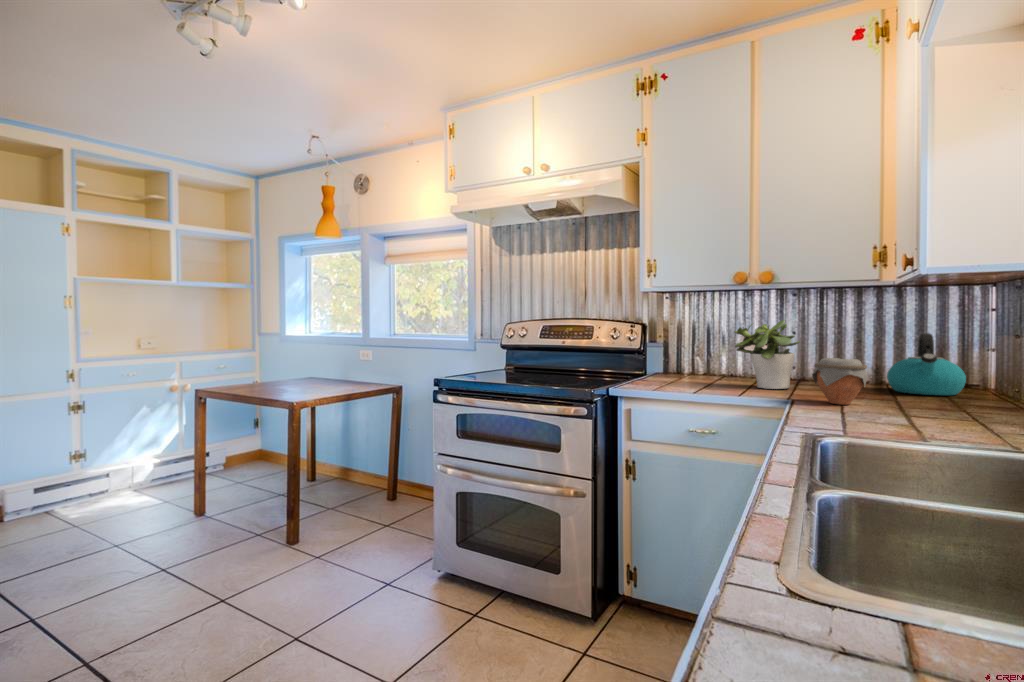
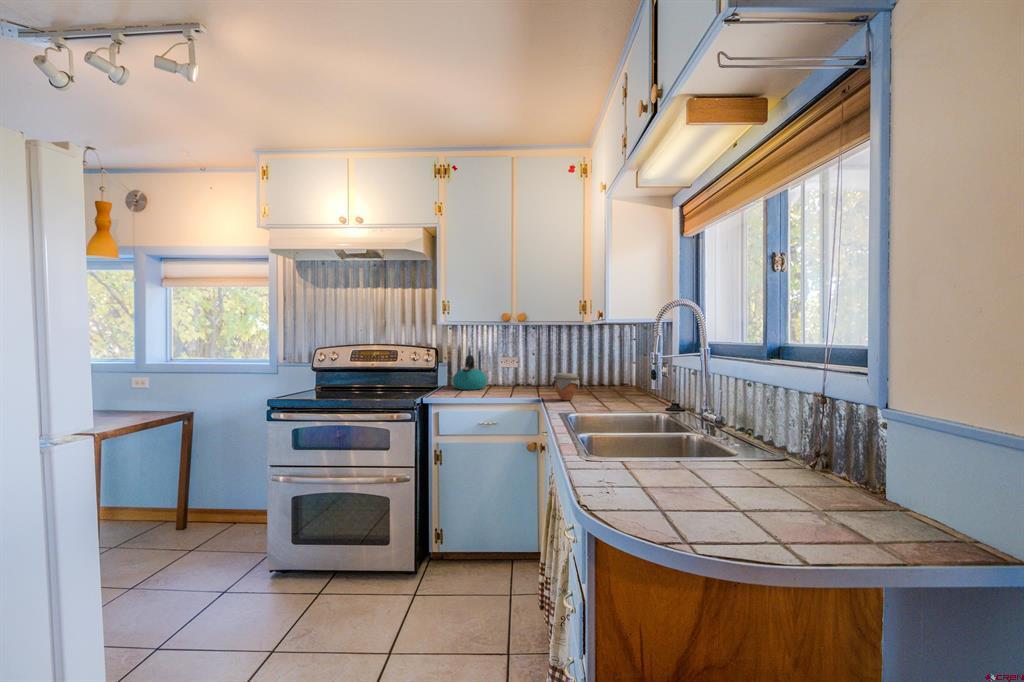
potted plant: present [735,320,800,389] -> none [502,348,541,393]
kettle: present [887,333,966,395] -> present [453,355,487,390]

